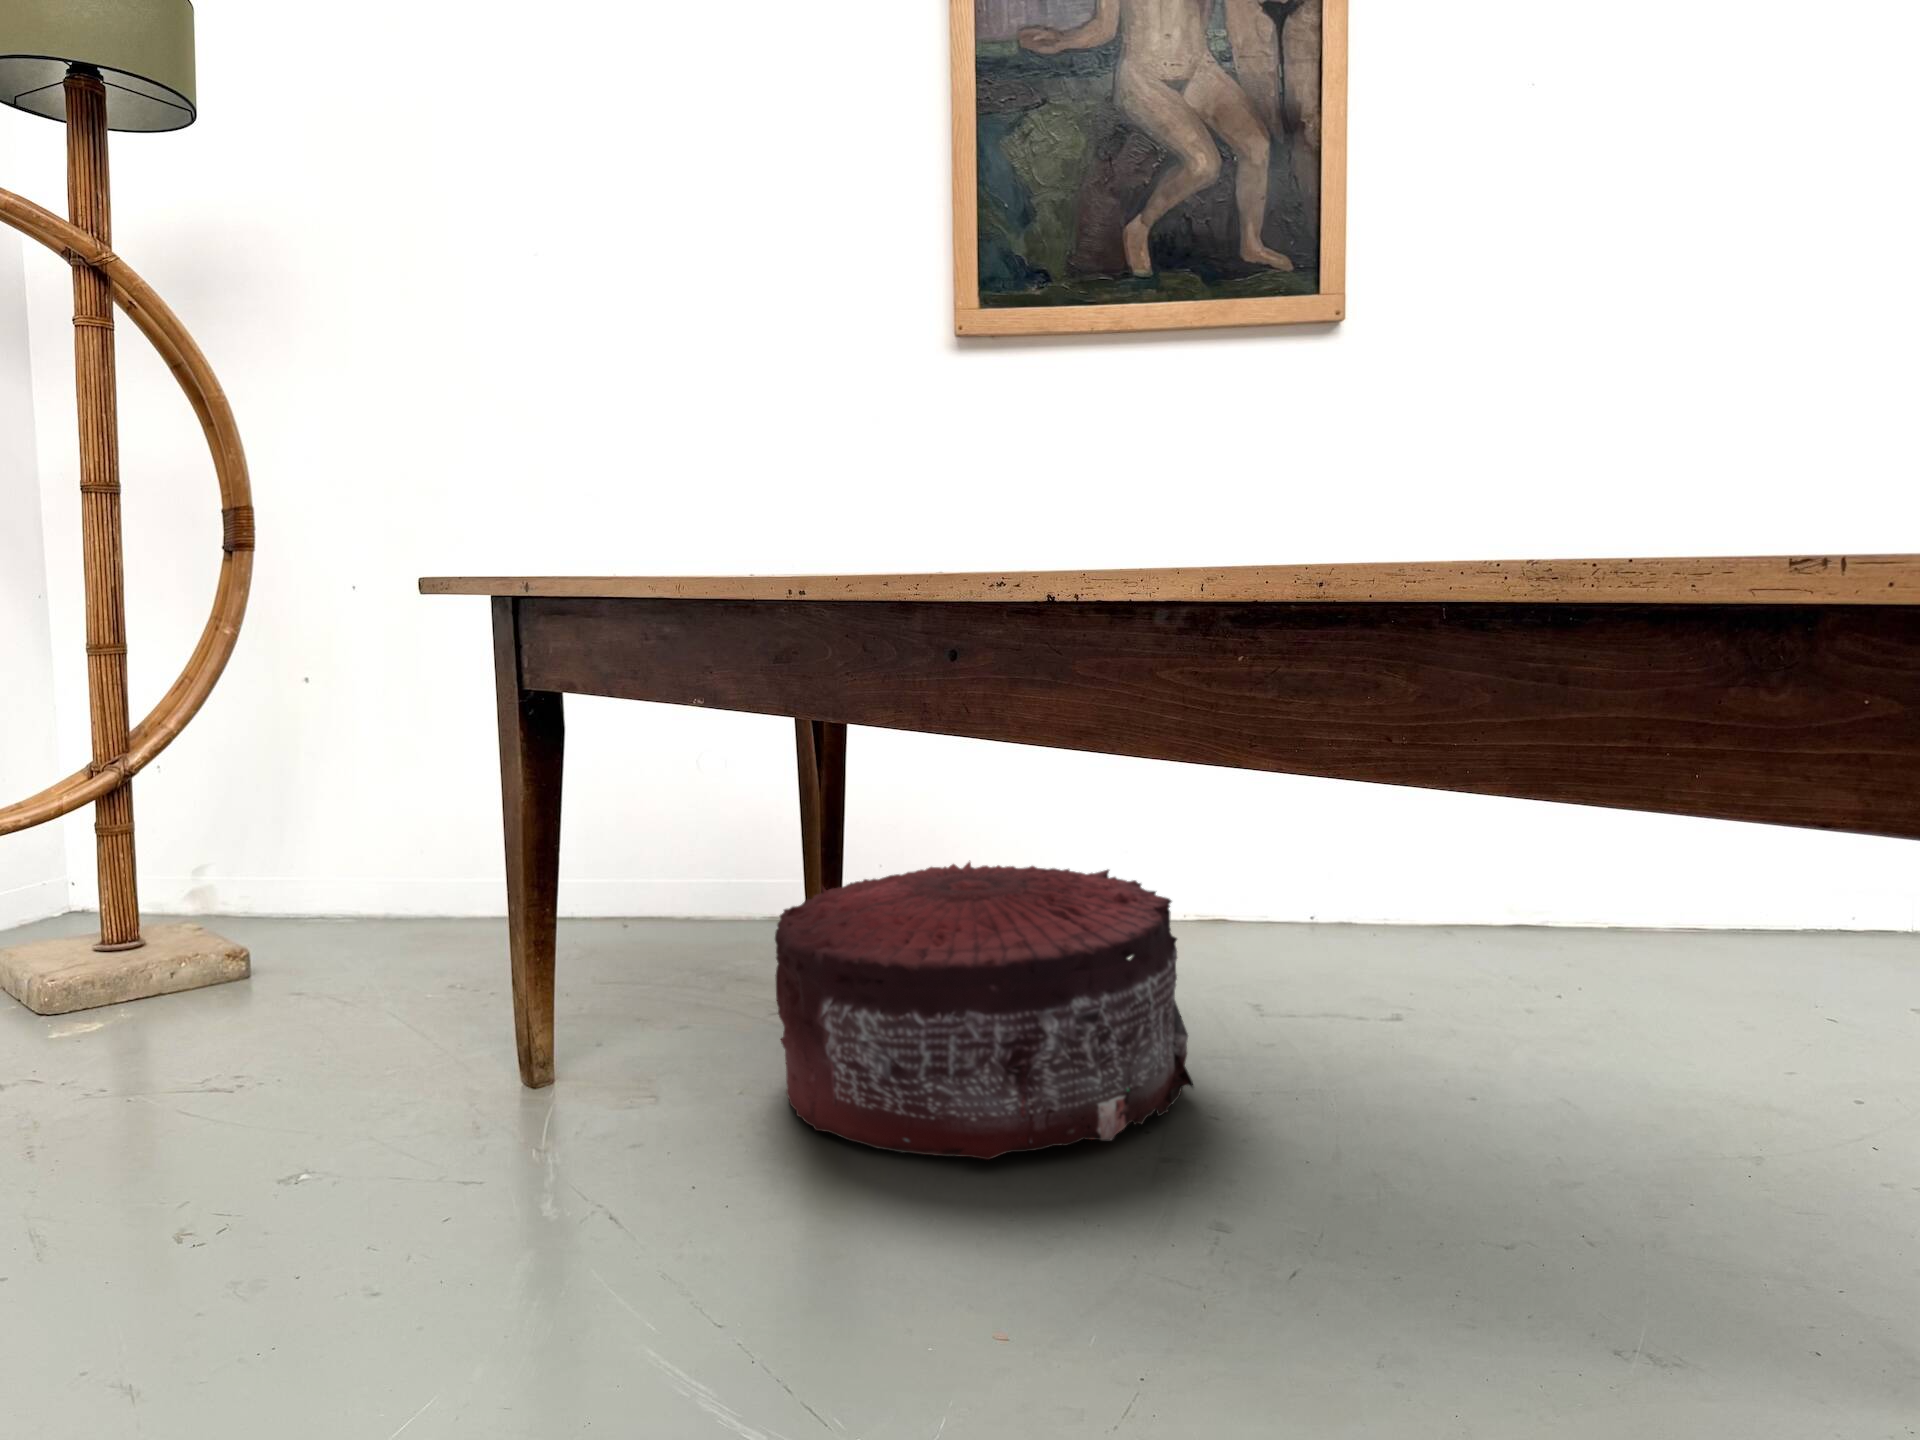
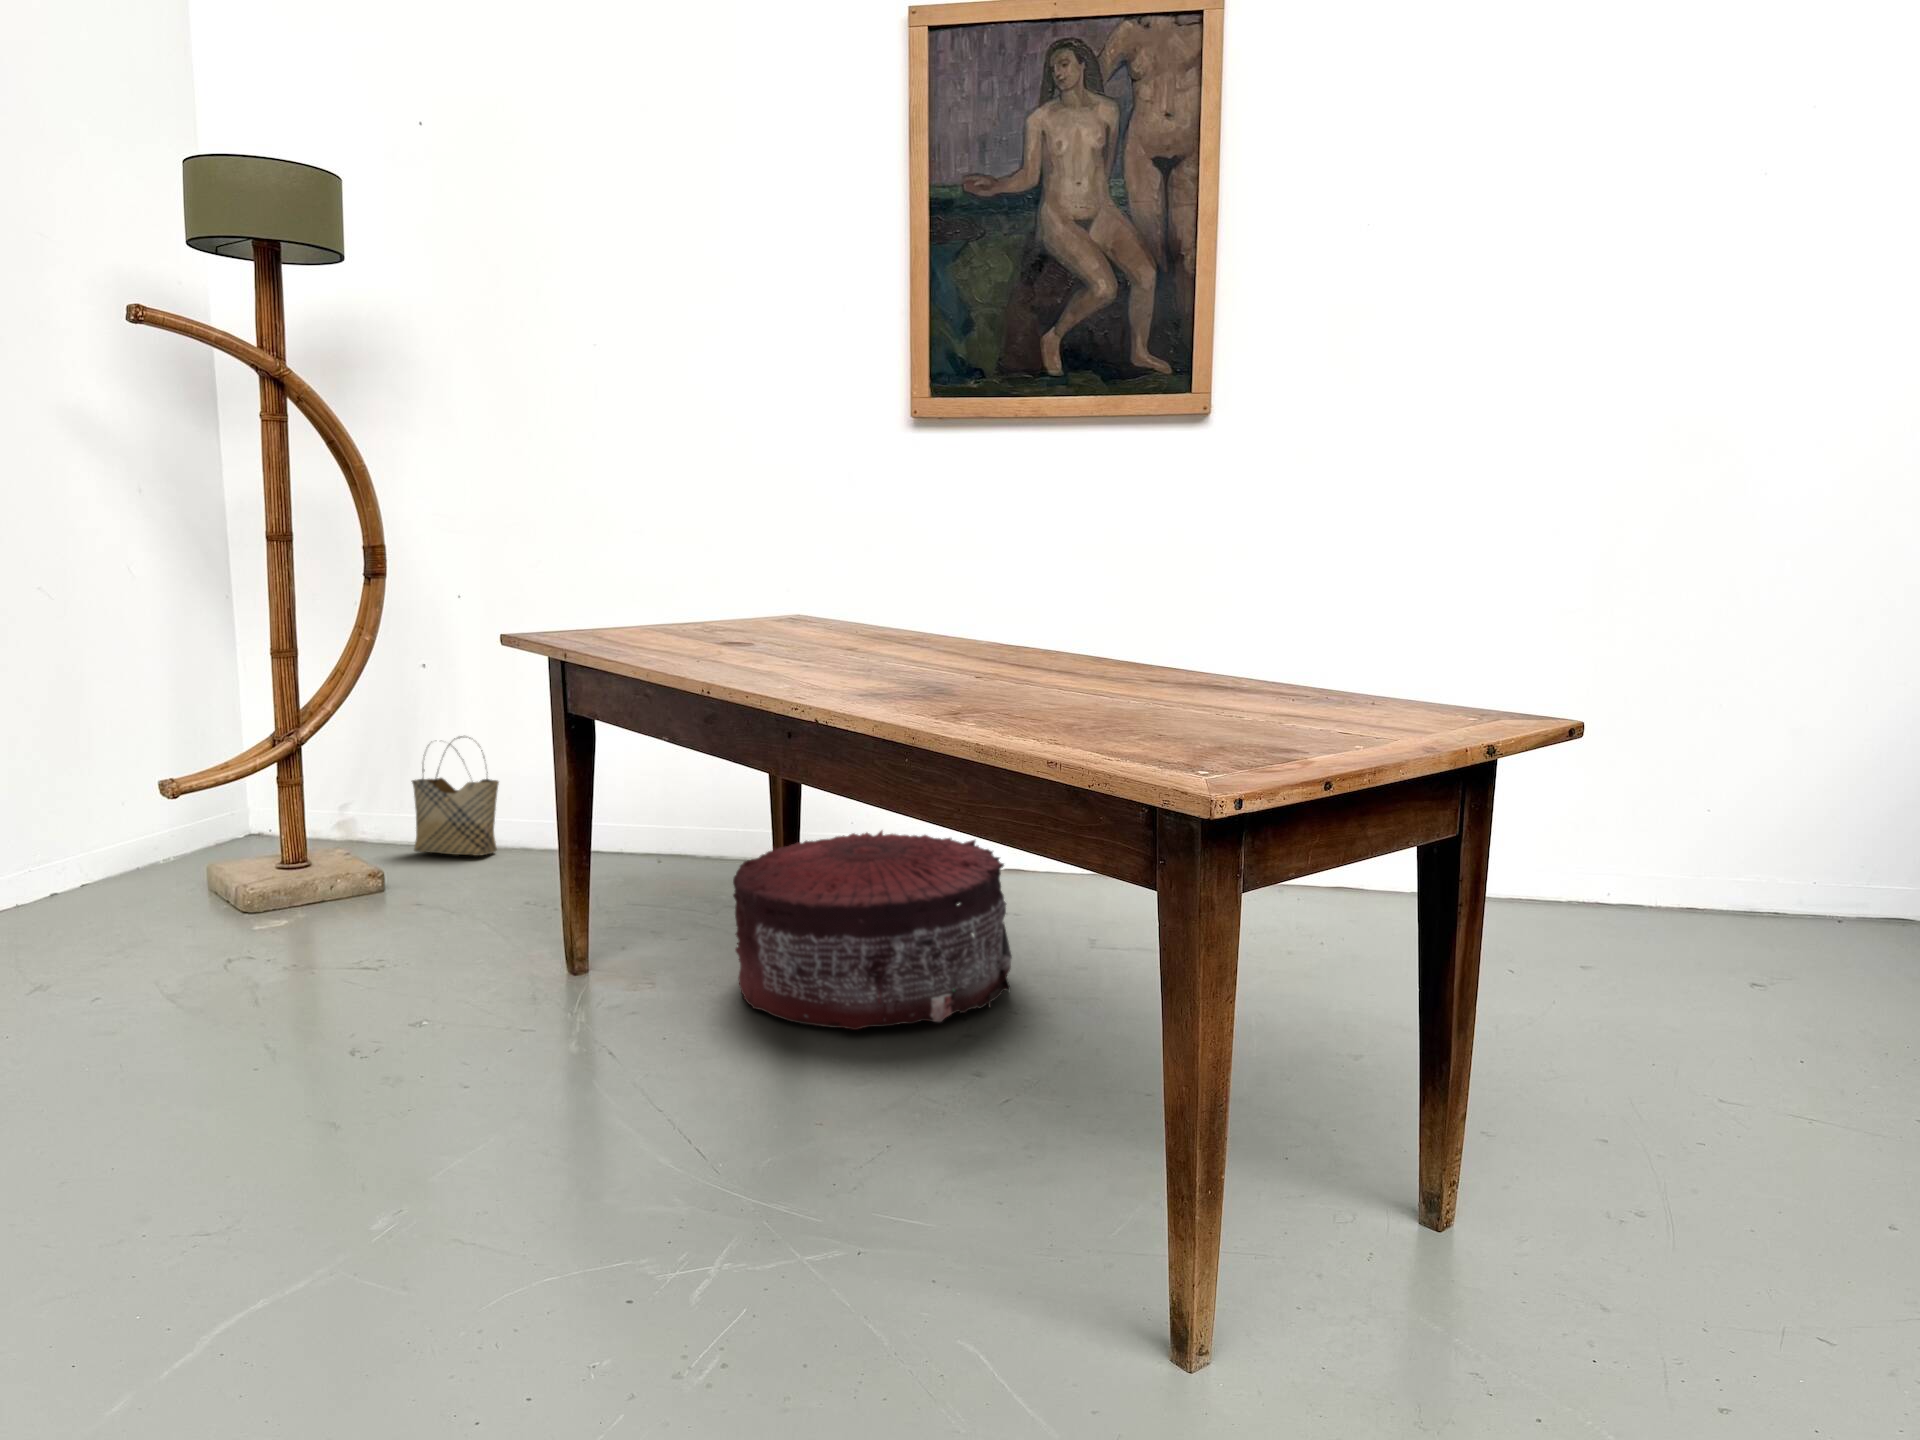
woven basket: none [291,769,412,927] -> present [412,736,499,856]

